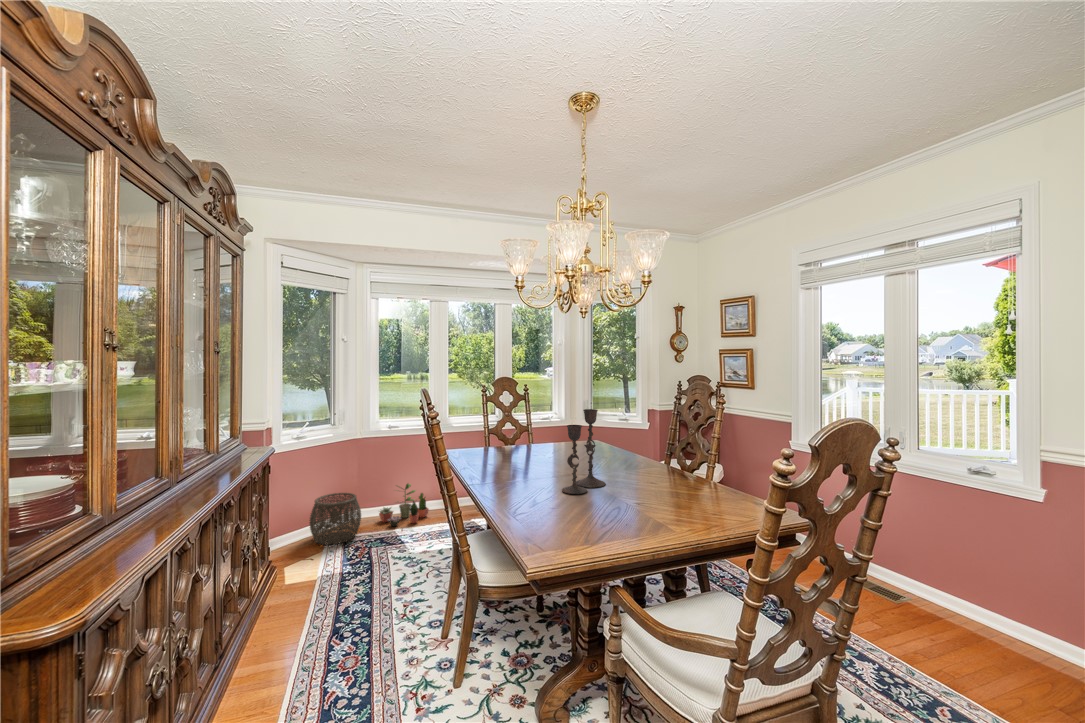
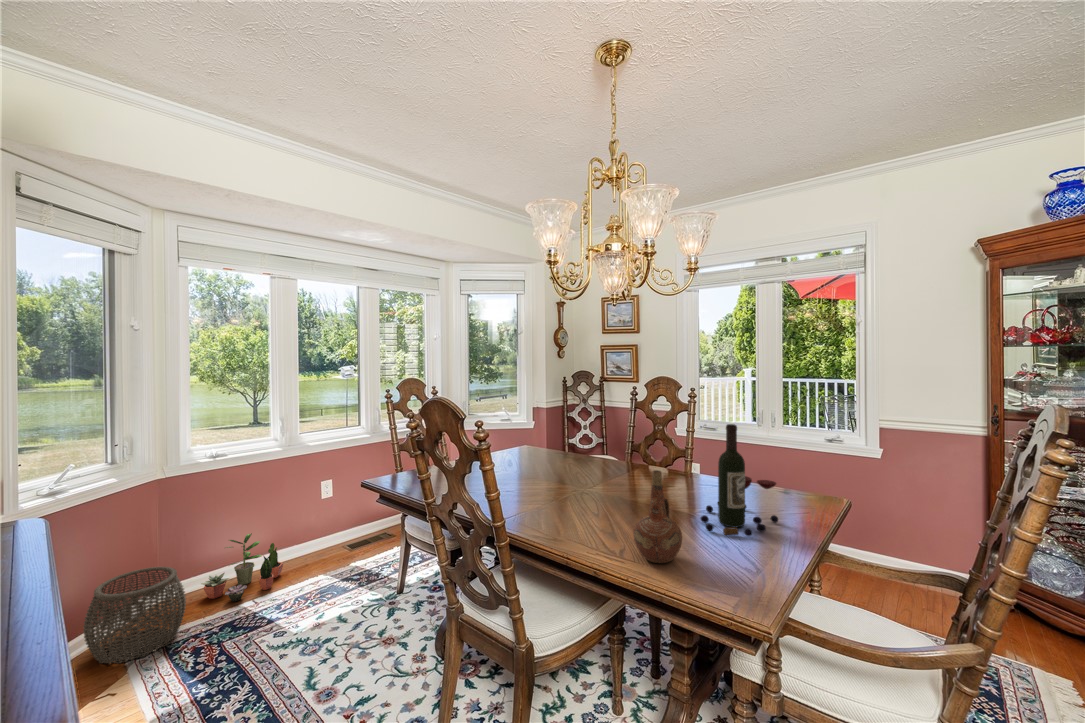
candlestick: present [562,409,605,494] -> none [591,411,625,512]
wine bottle: none [618,425,717,528] -> present [701,424,778,536]
ceramic pitcher: none [525,455,564,529] -> present [633,470,682,563]

